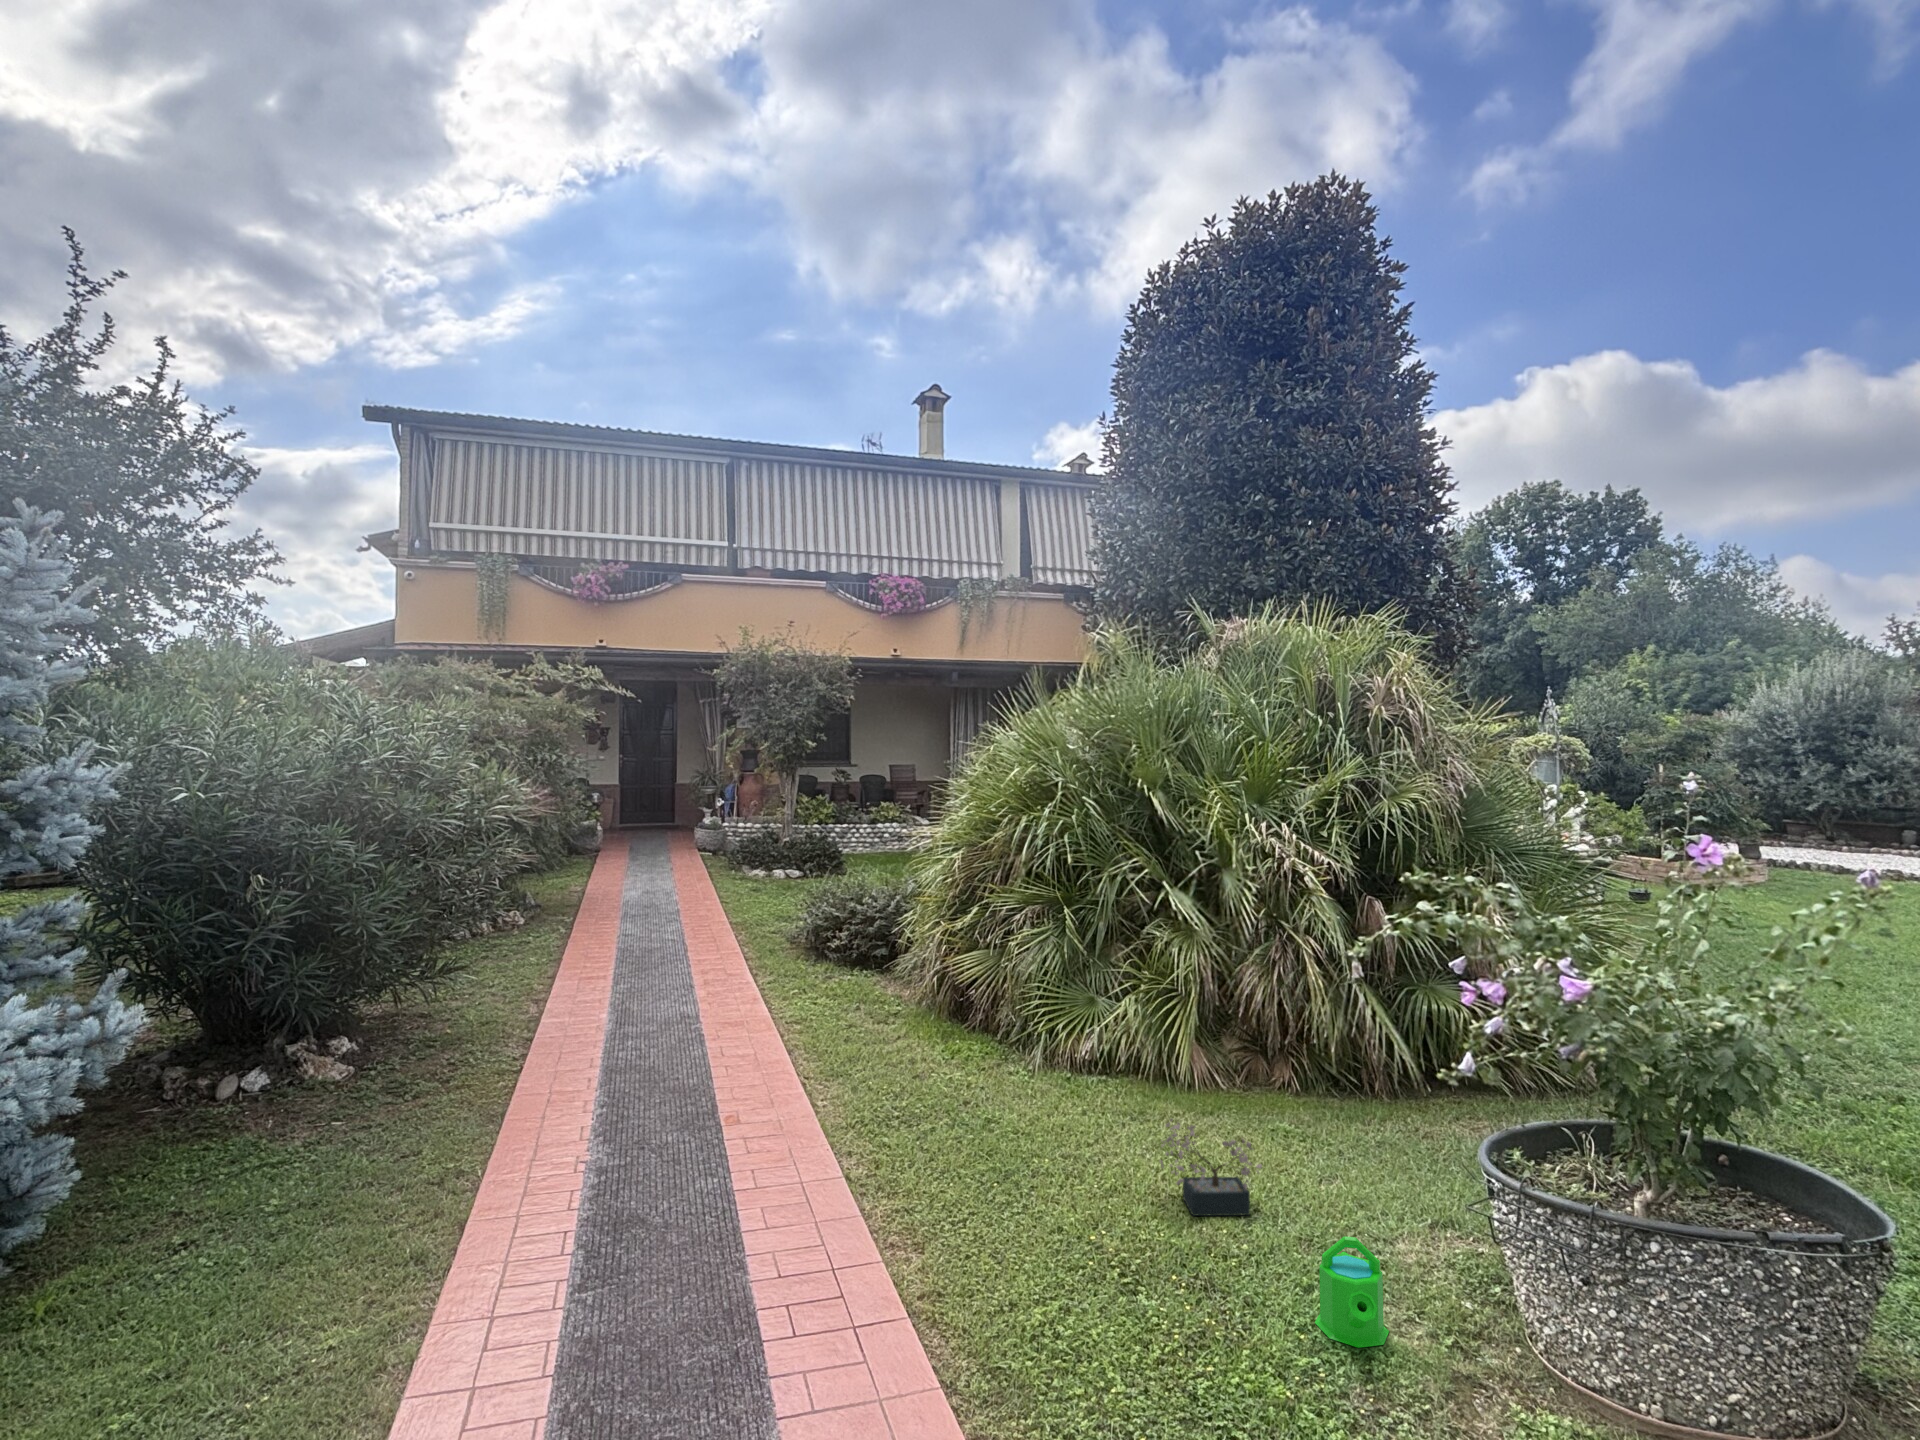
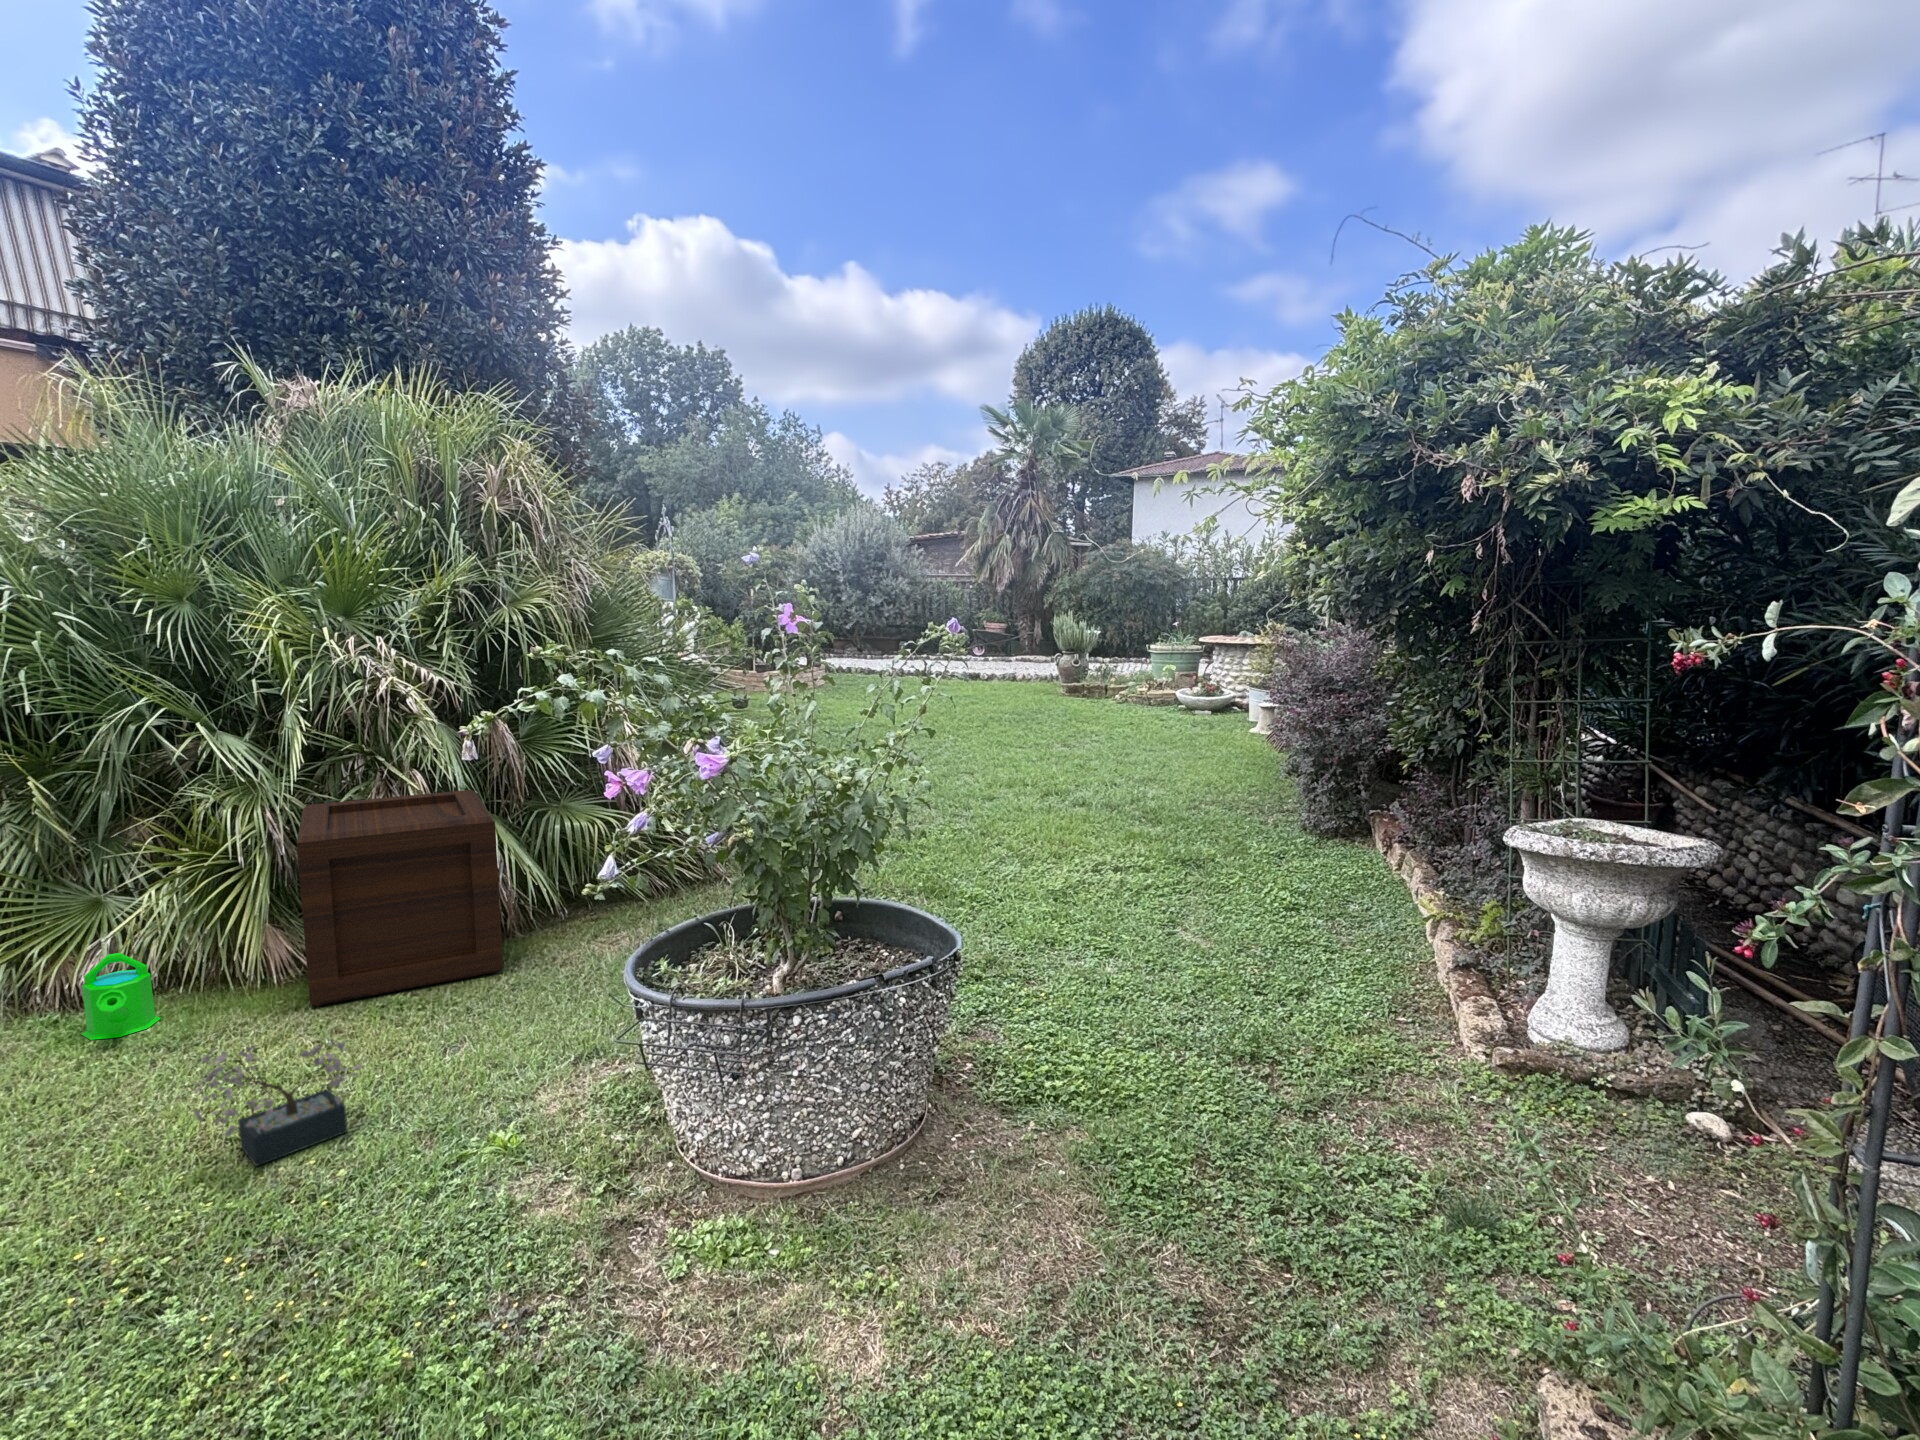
wooden crate: none [1223,954,1371,1128] -> present [297,790,503,1006]
watering can: present [1315,1236,1389,1348] -> present [81,953,161,1040]

